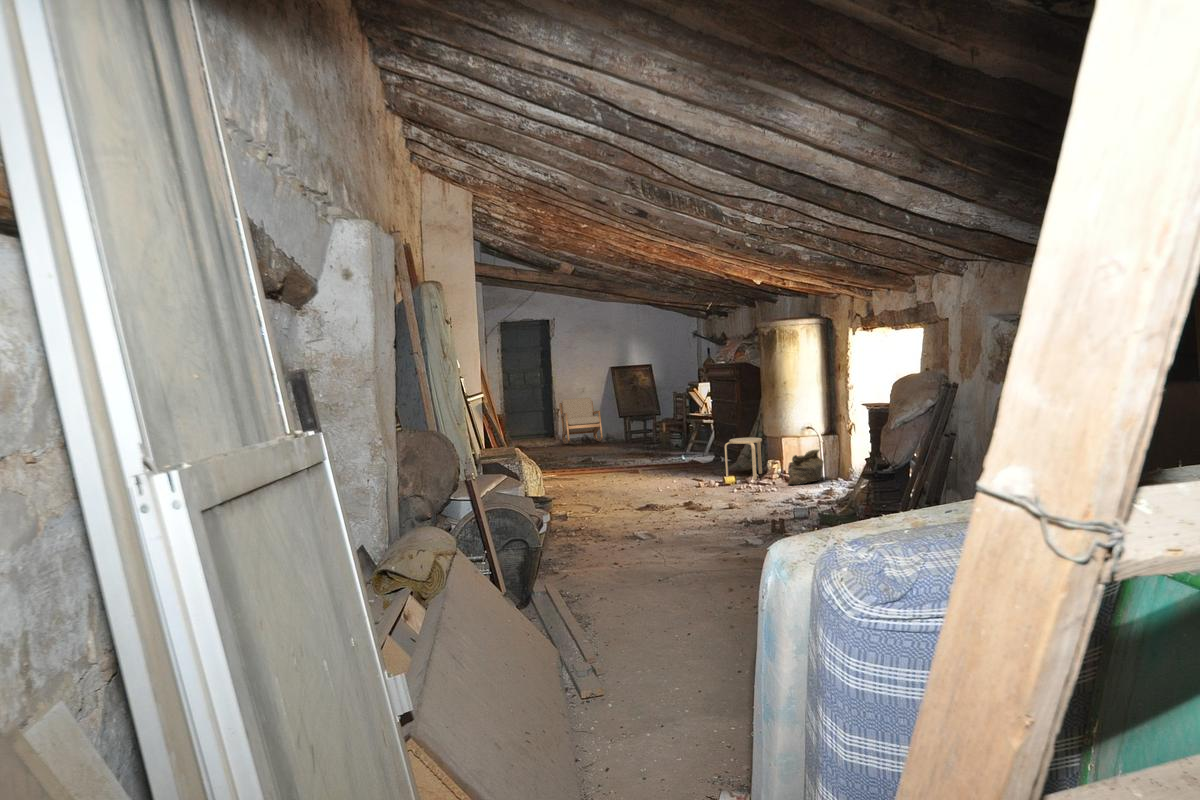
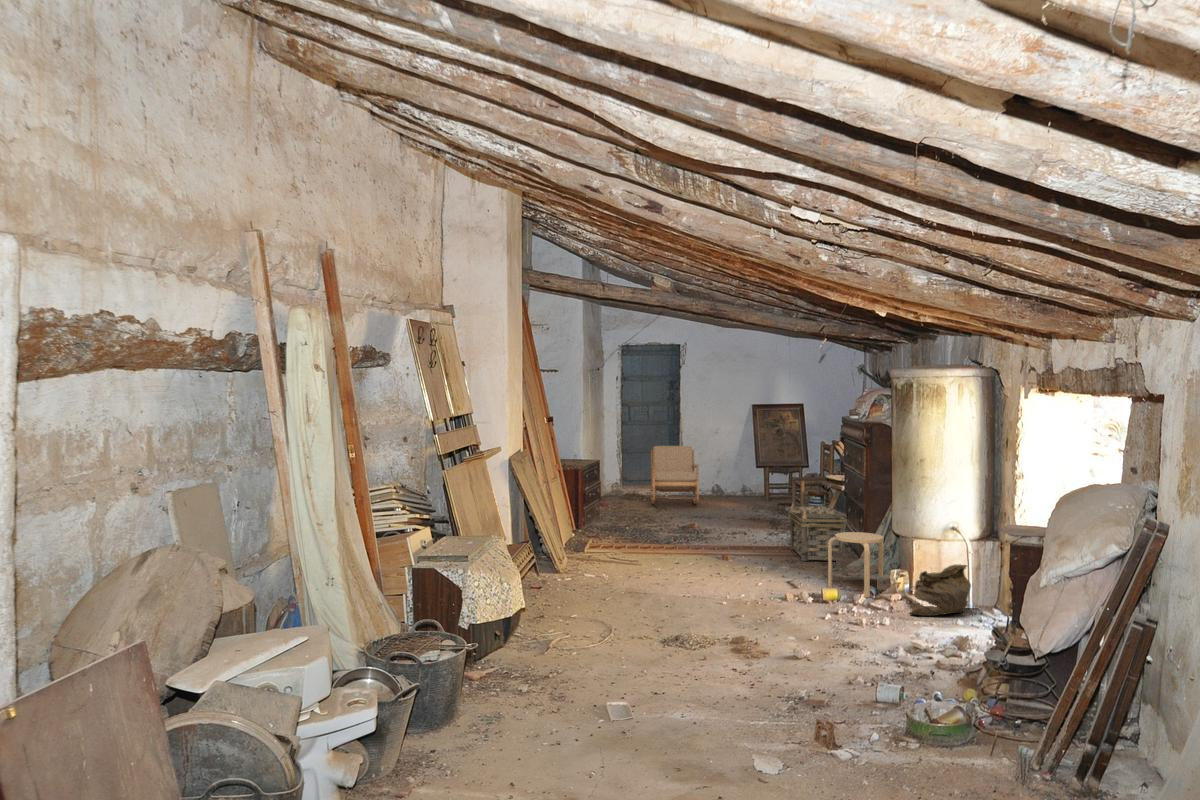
basket: none [683,425,728,466] -> present [789,502,846,561]

